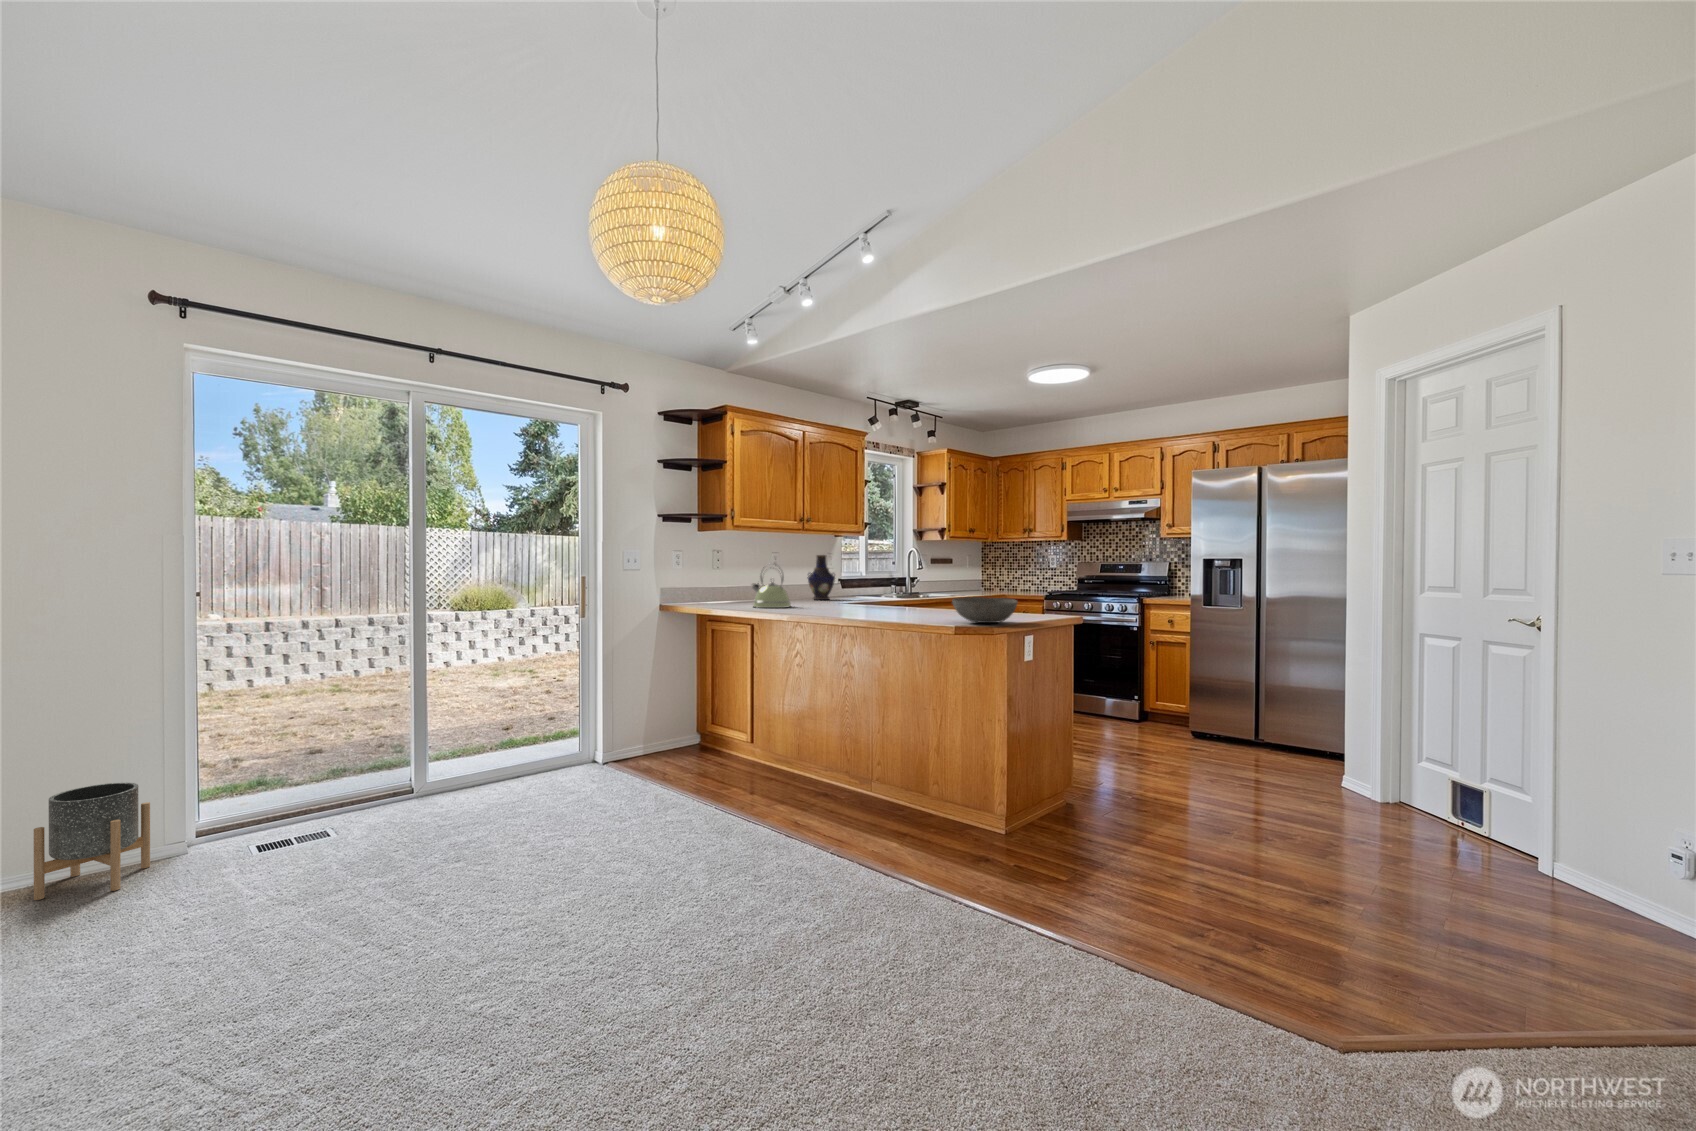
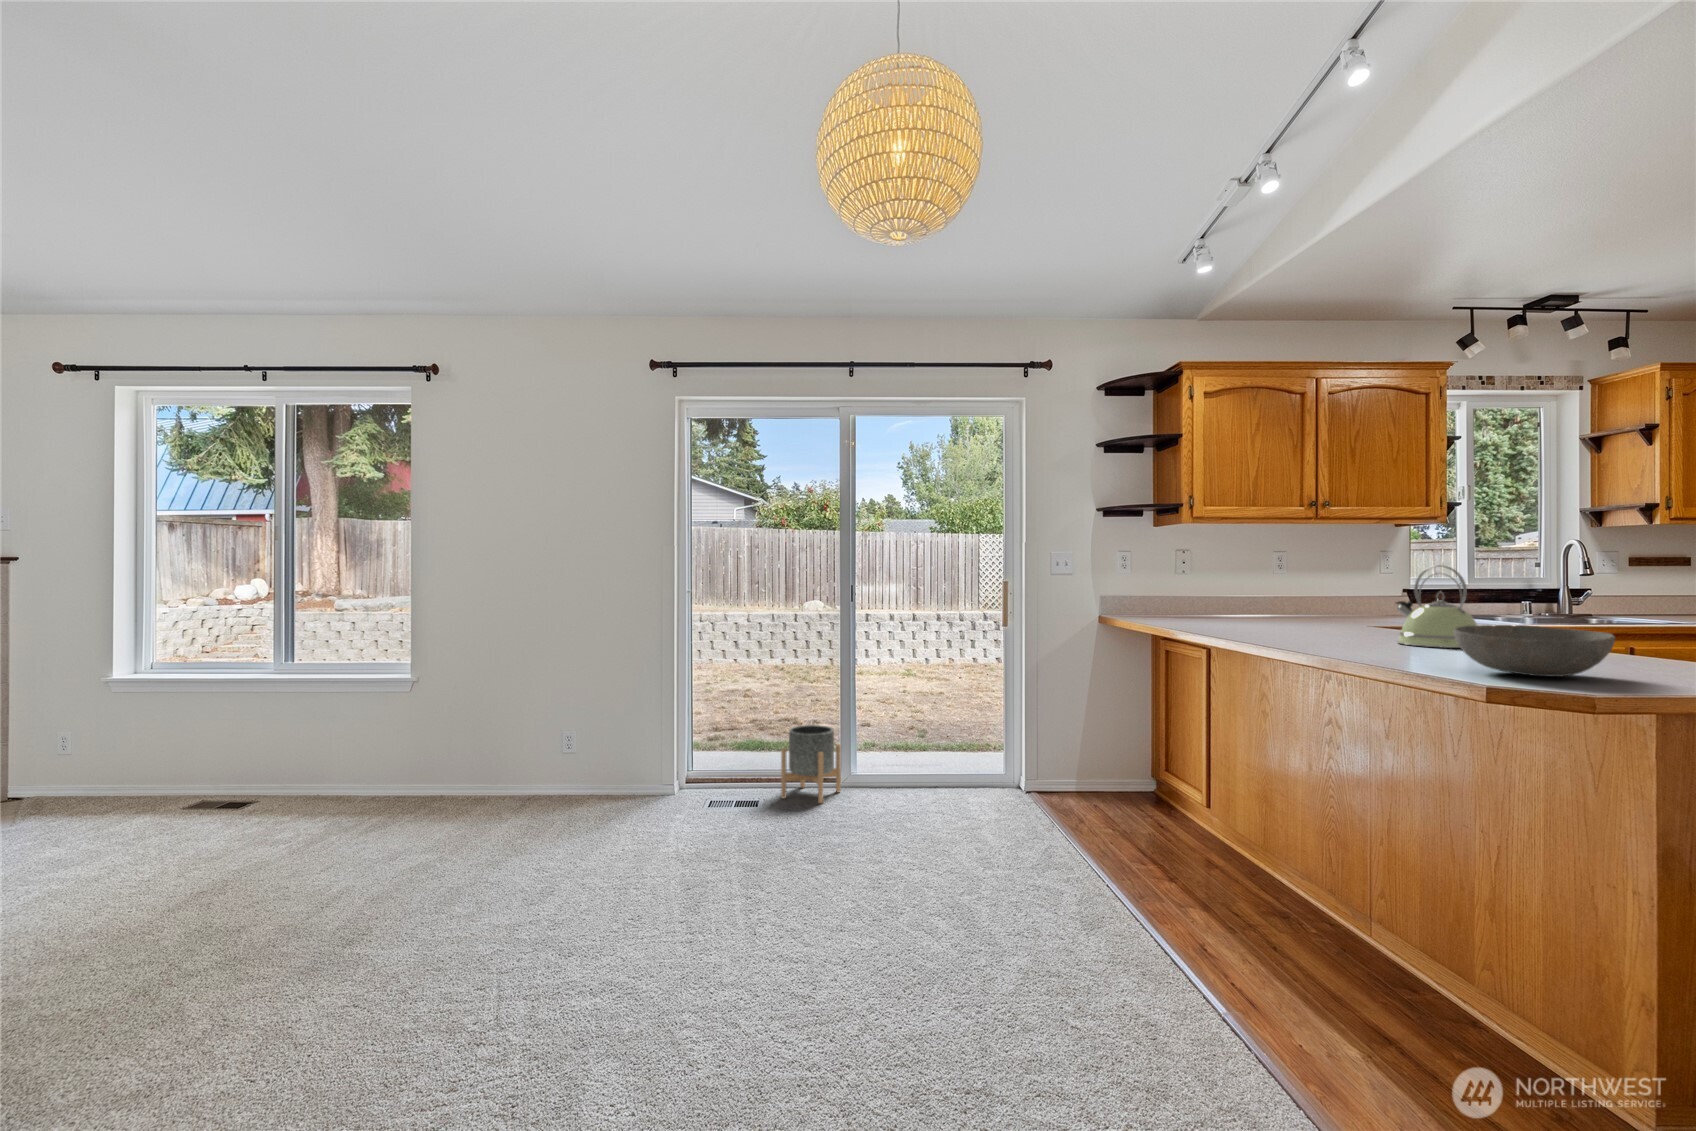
vase: present [807,555,835,600] -> none [1325,553,1374,620]
kettle: present [752,566,791,608] -> present [1396,565,1477,648]
planter: present [34,783,150,900] -> present [781,725,841,803]

